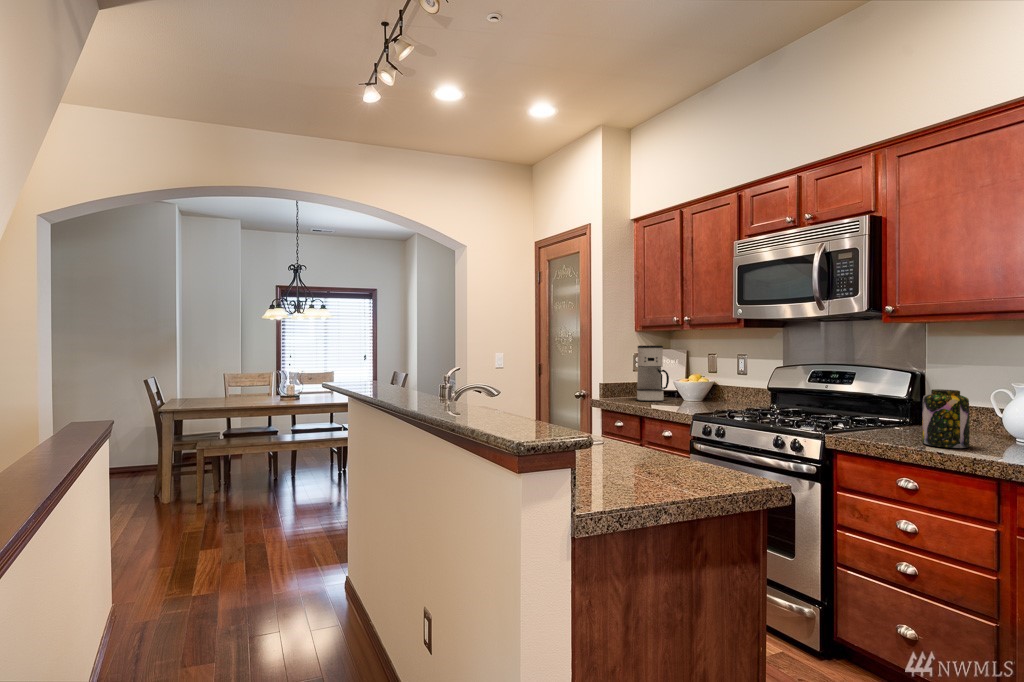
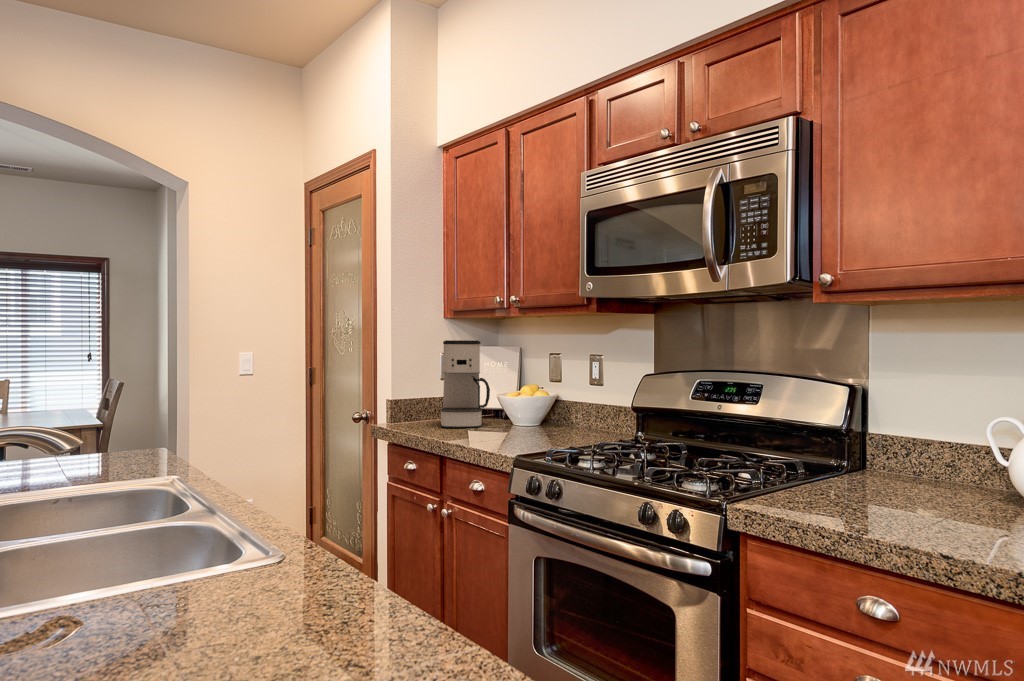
jar: present [922,389,970,448] -> none [899,424,984,539]

